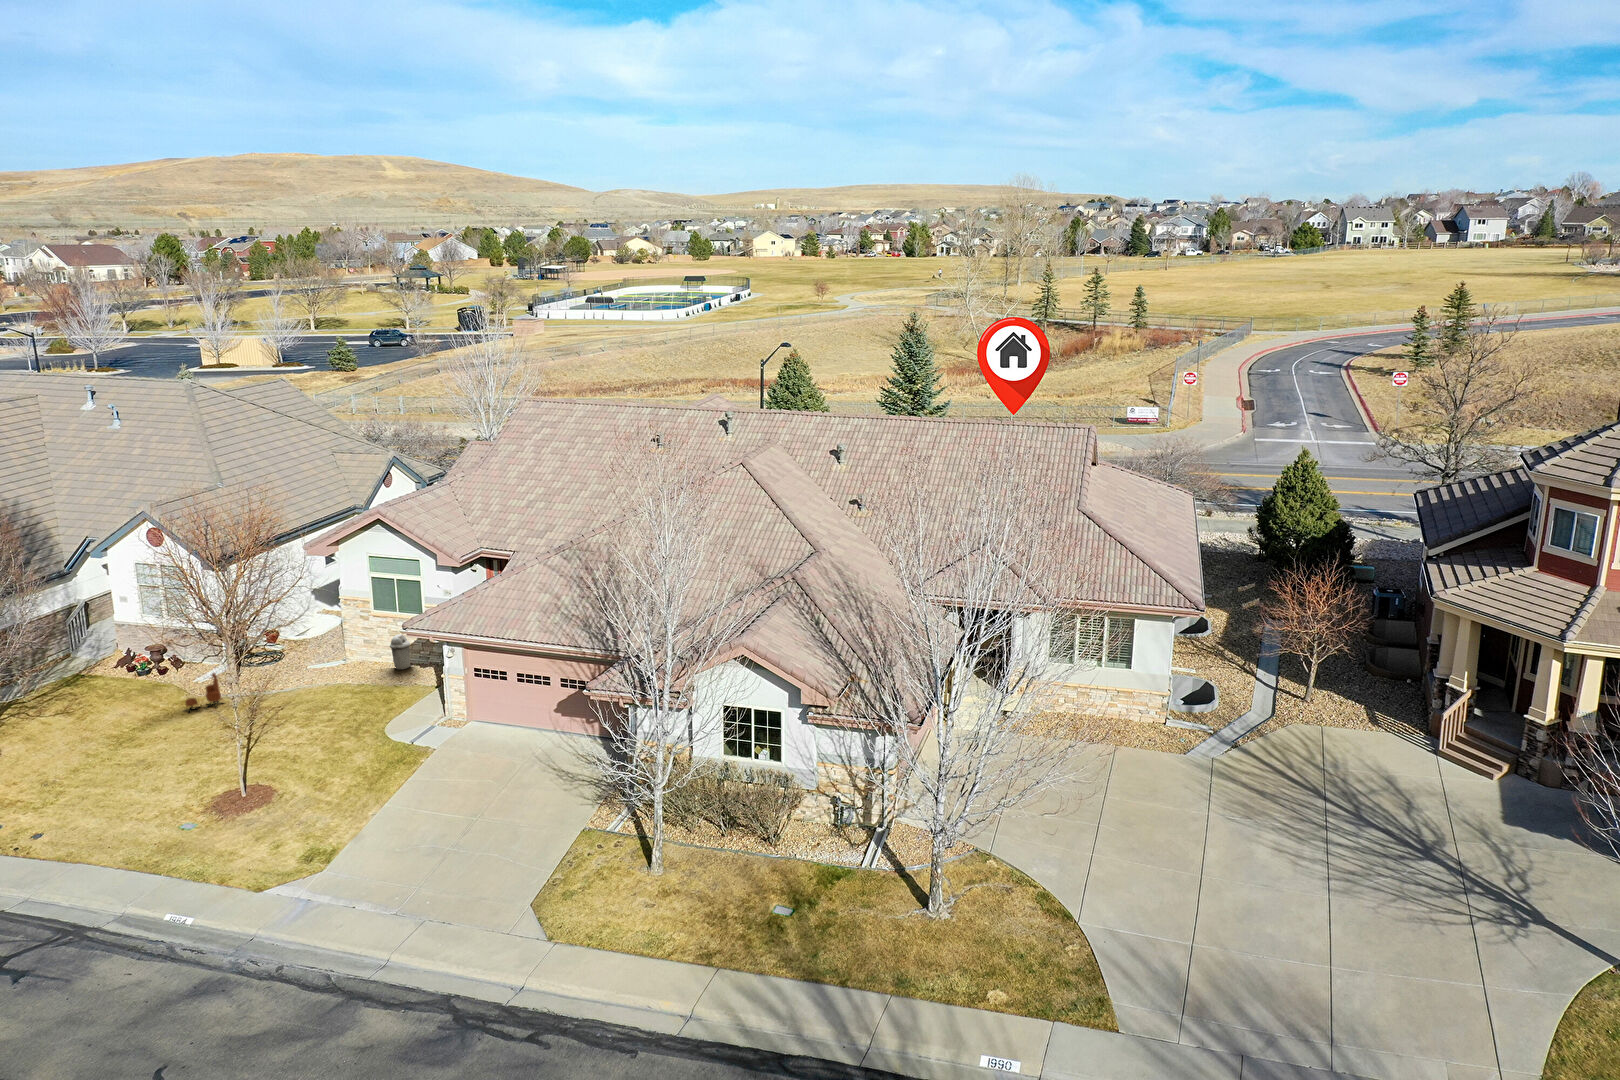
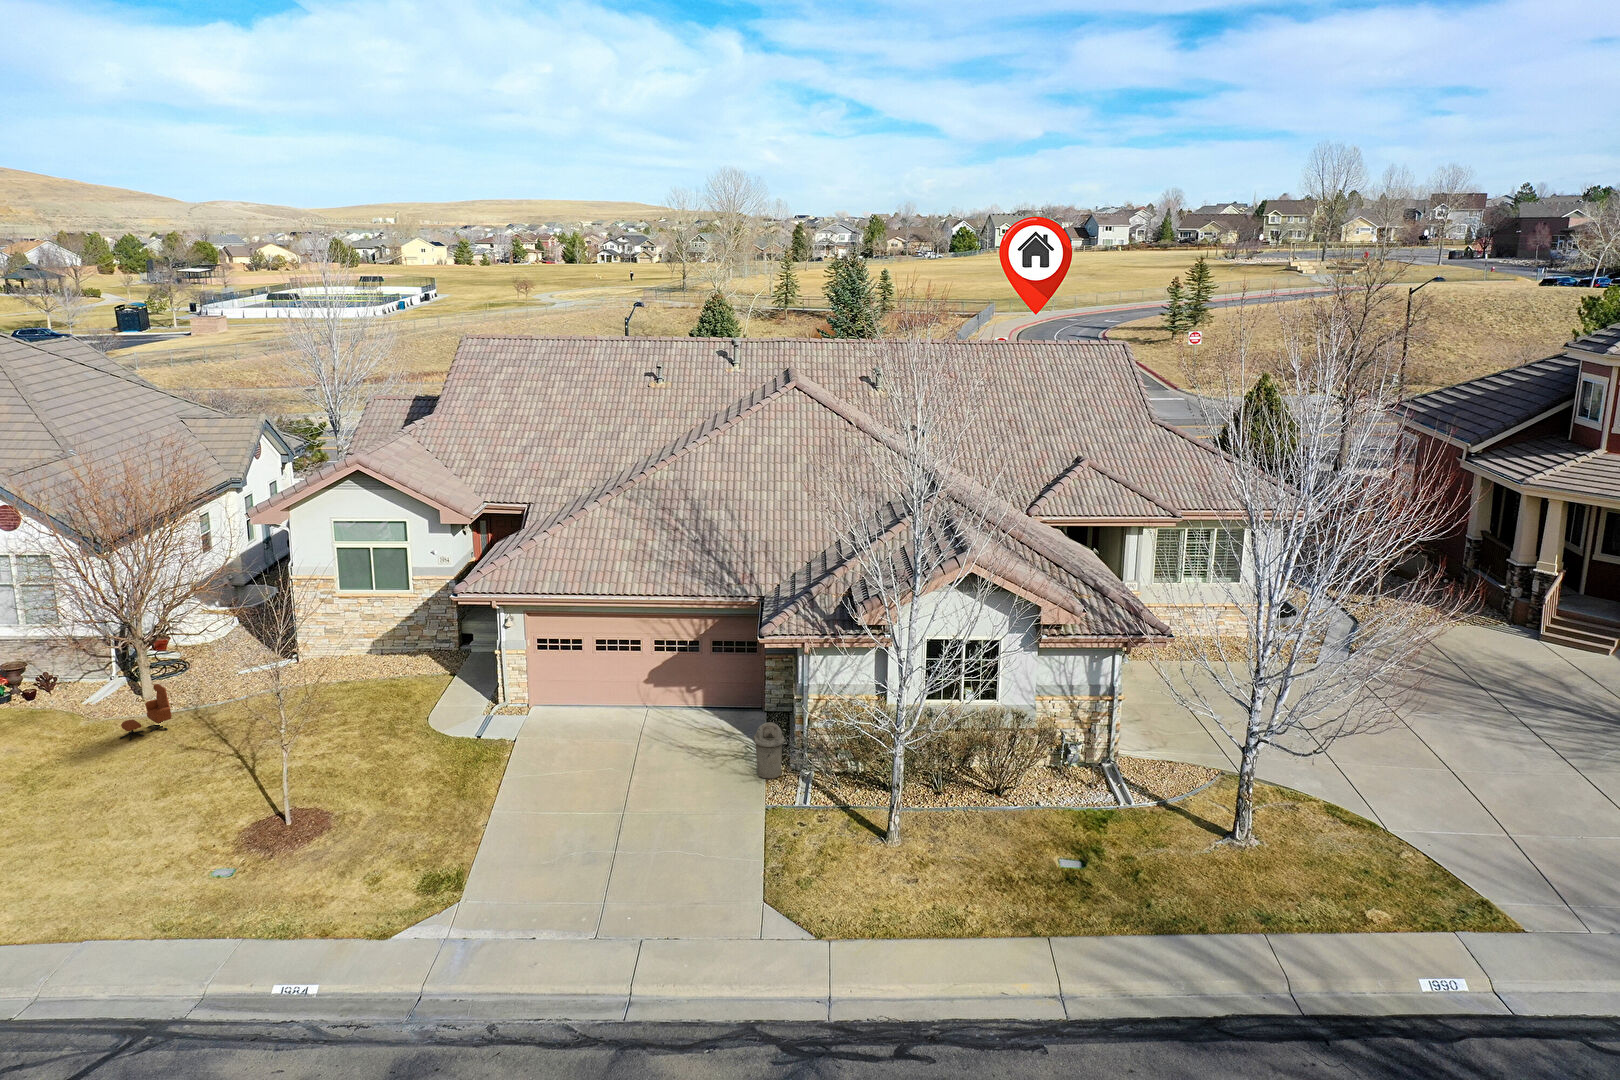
trash can: present [390,634,410,669] -> present [753,722,785,778]

